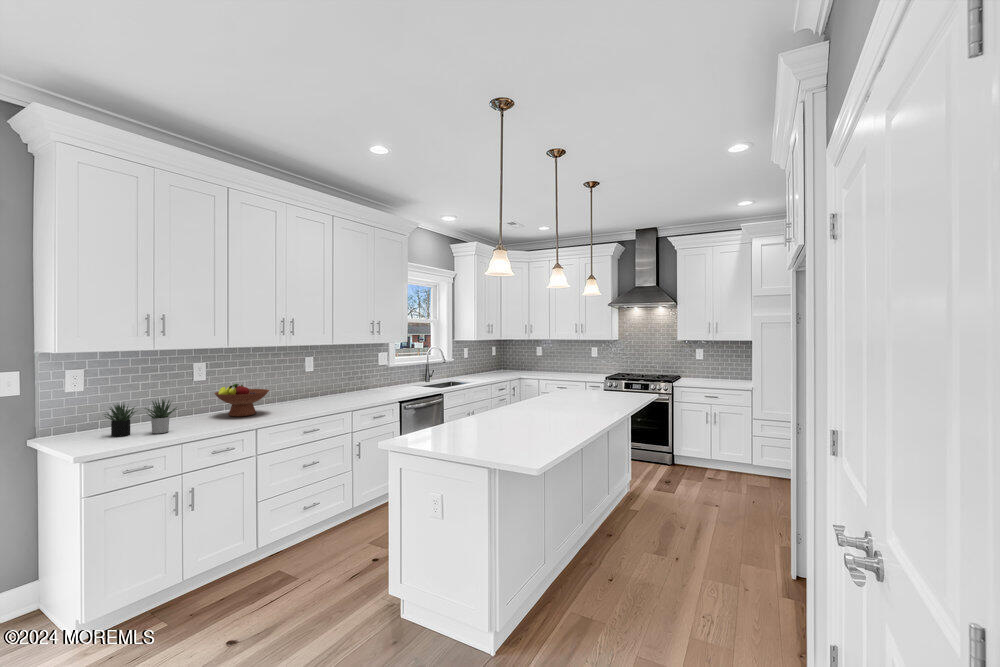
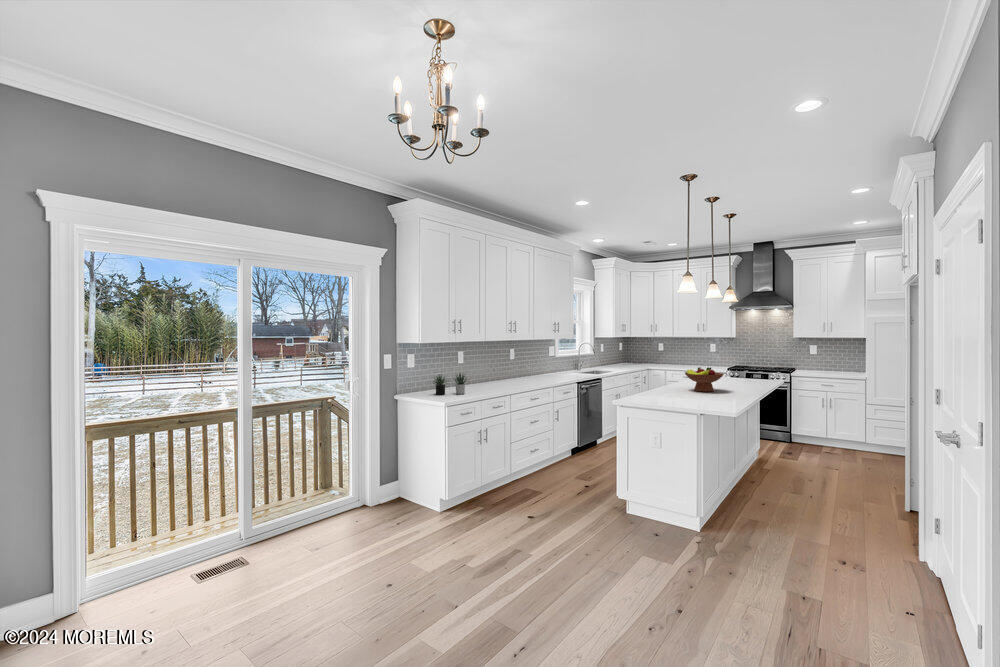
fruit bowl: present [214,384,269,416] -> present [685,367,724,392]

